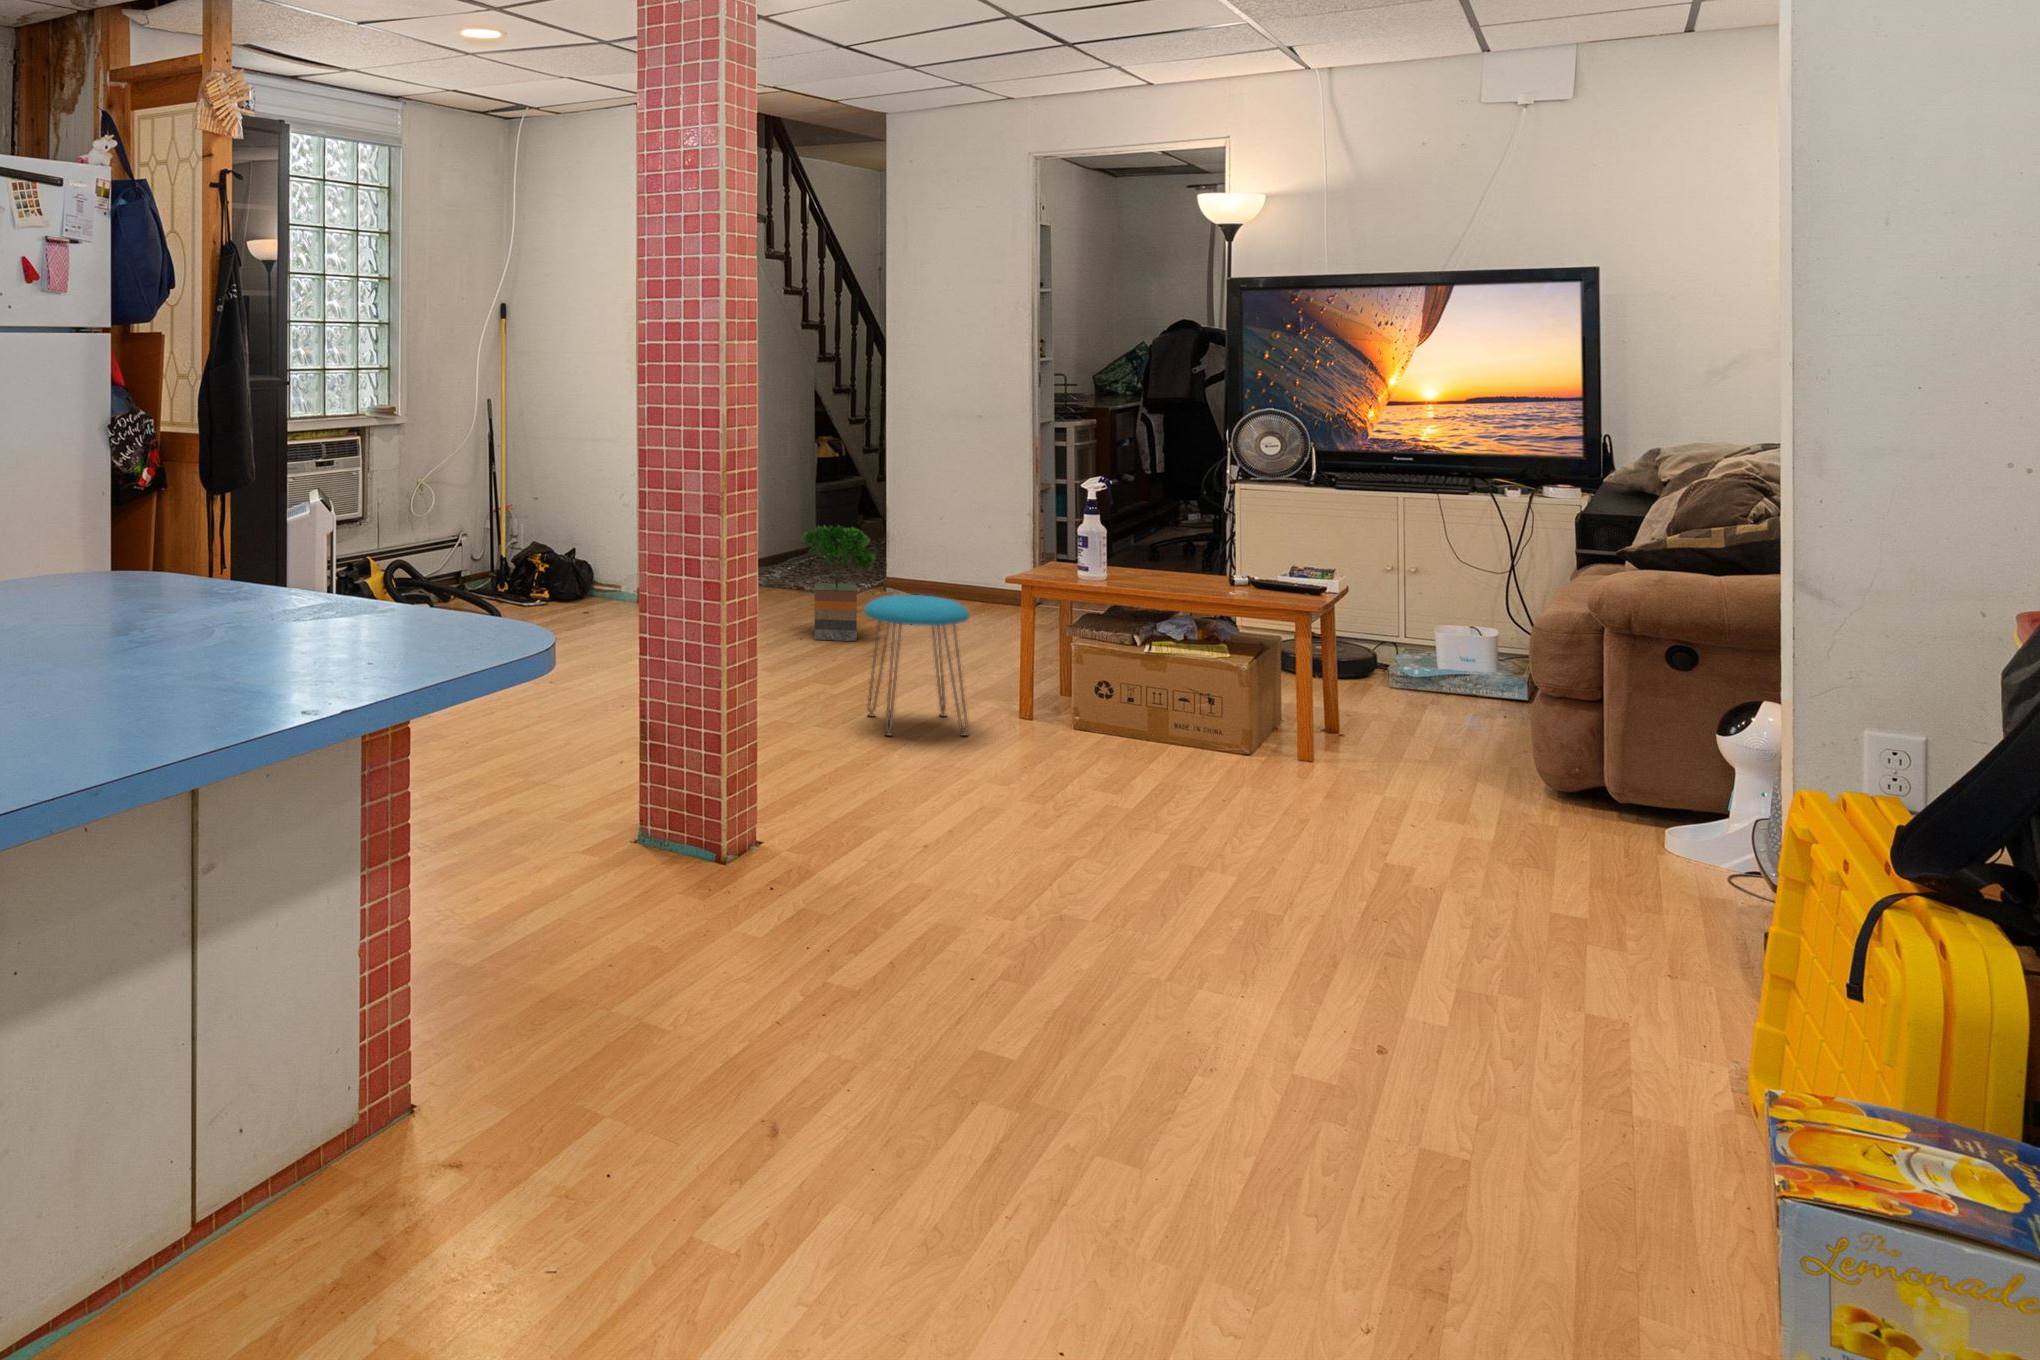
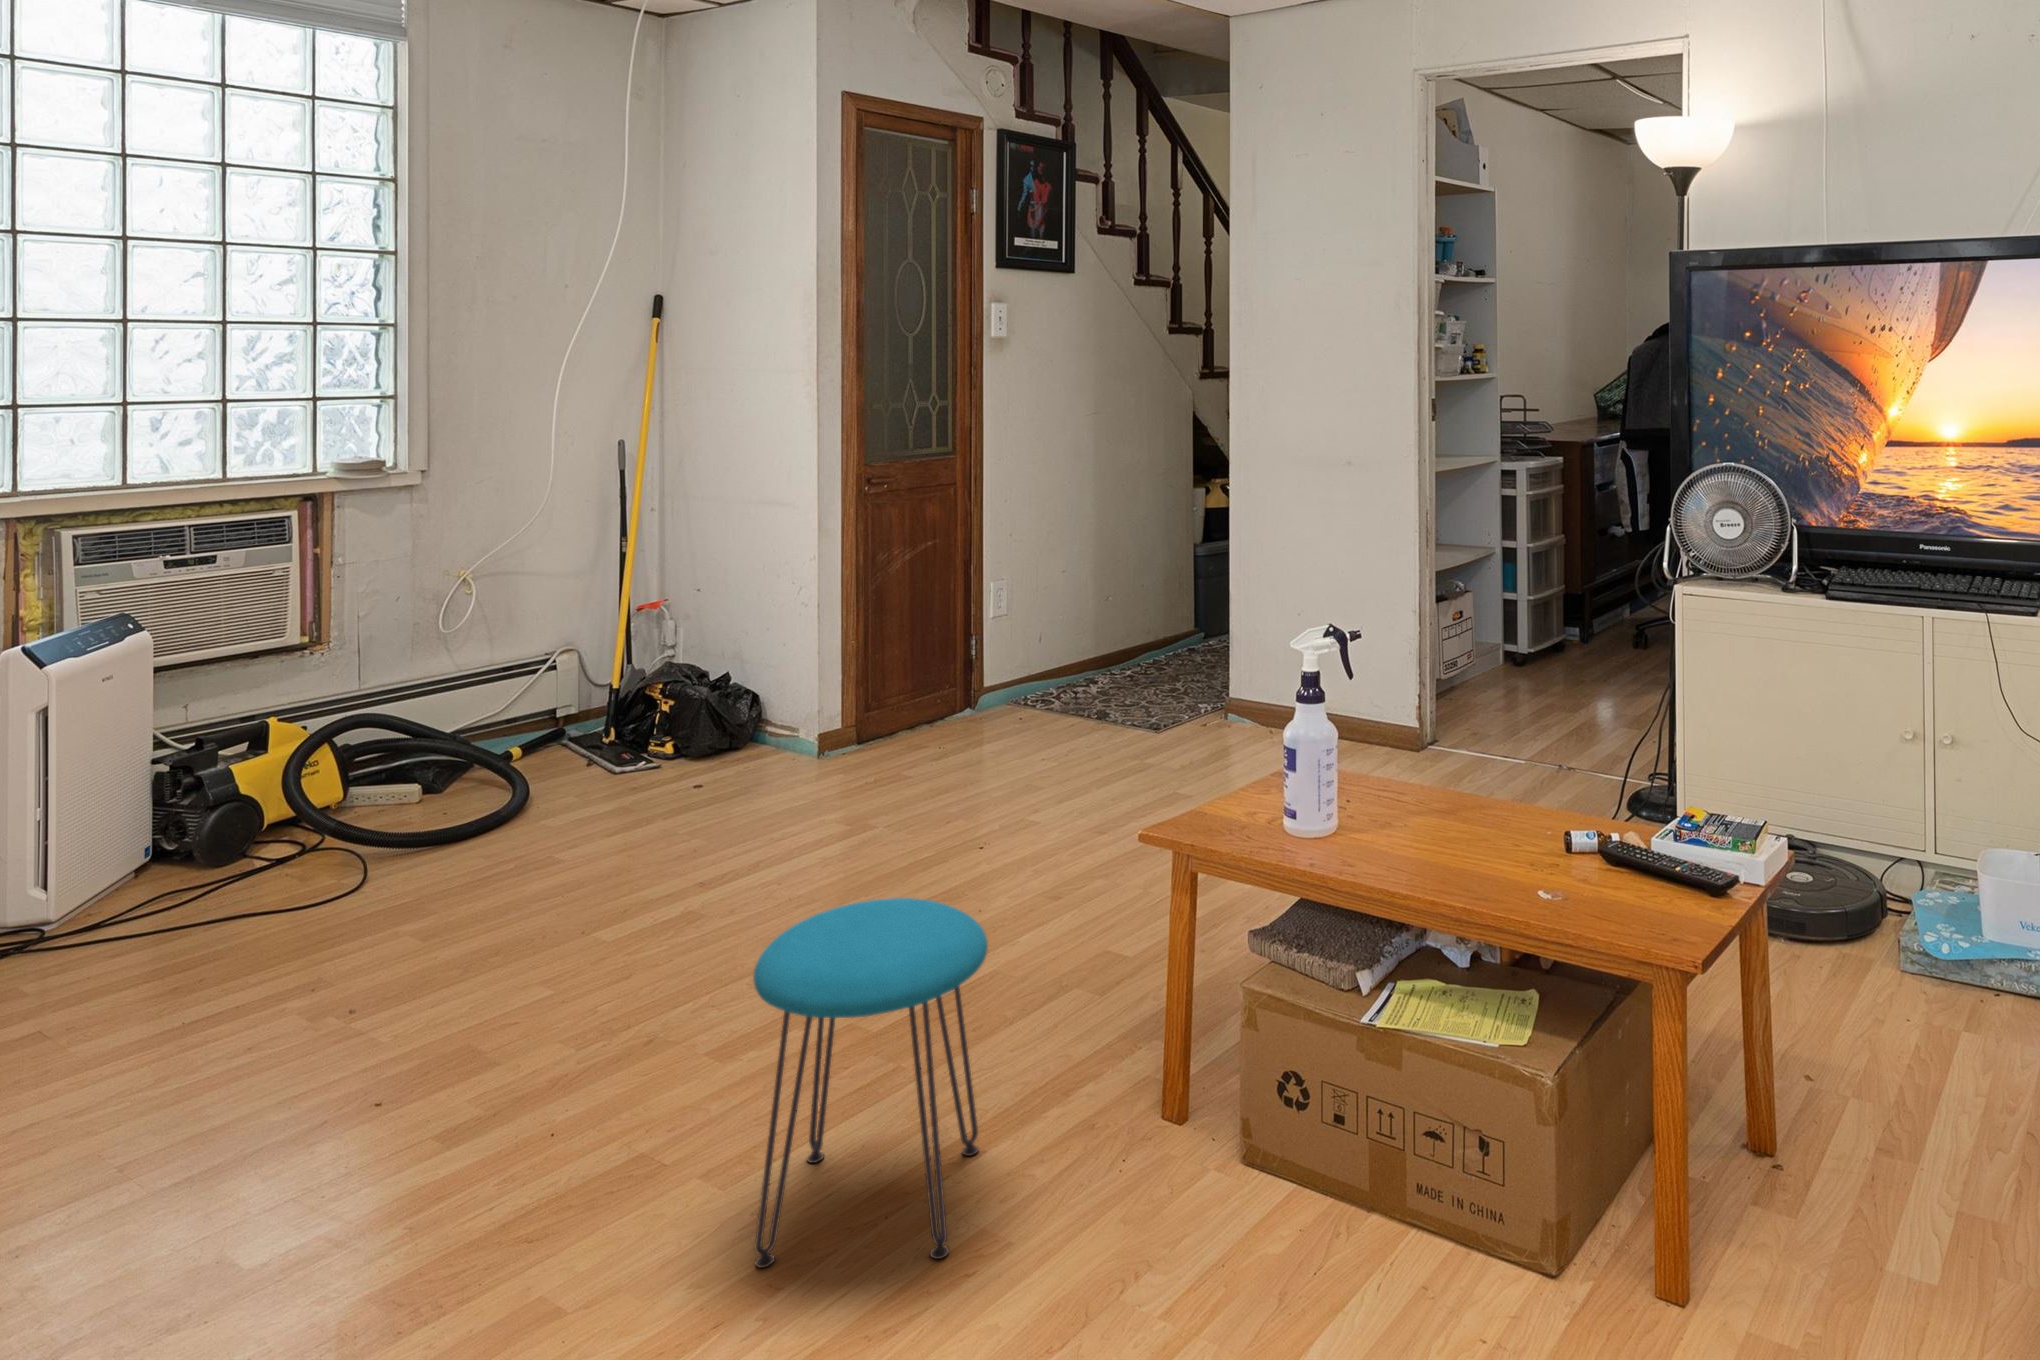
potted tree: present [801,525,876,641] -> none [966,658,1090,862]

